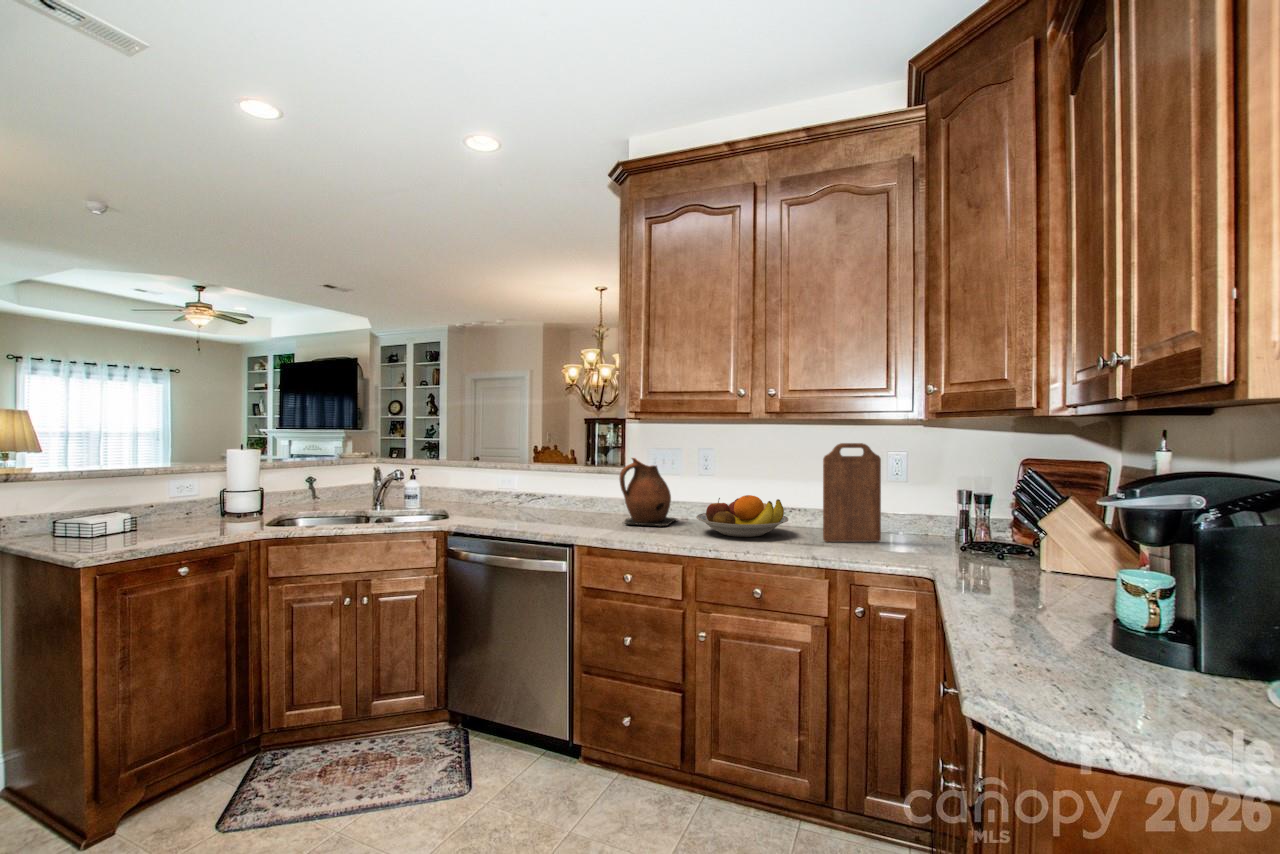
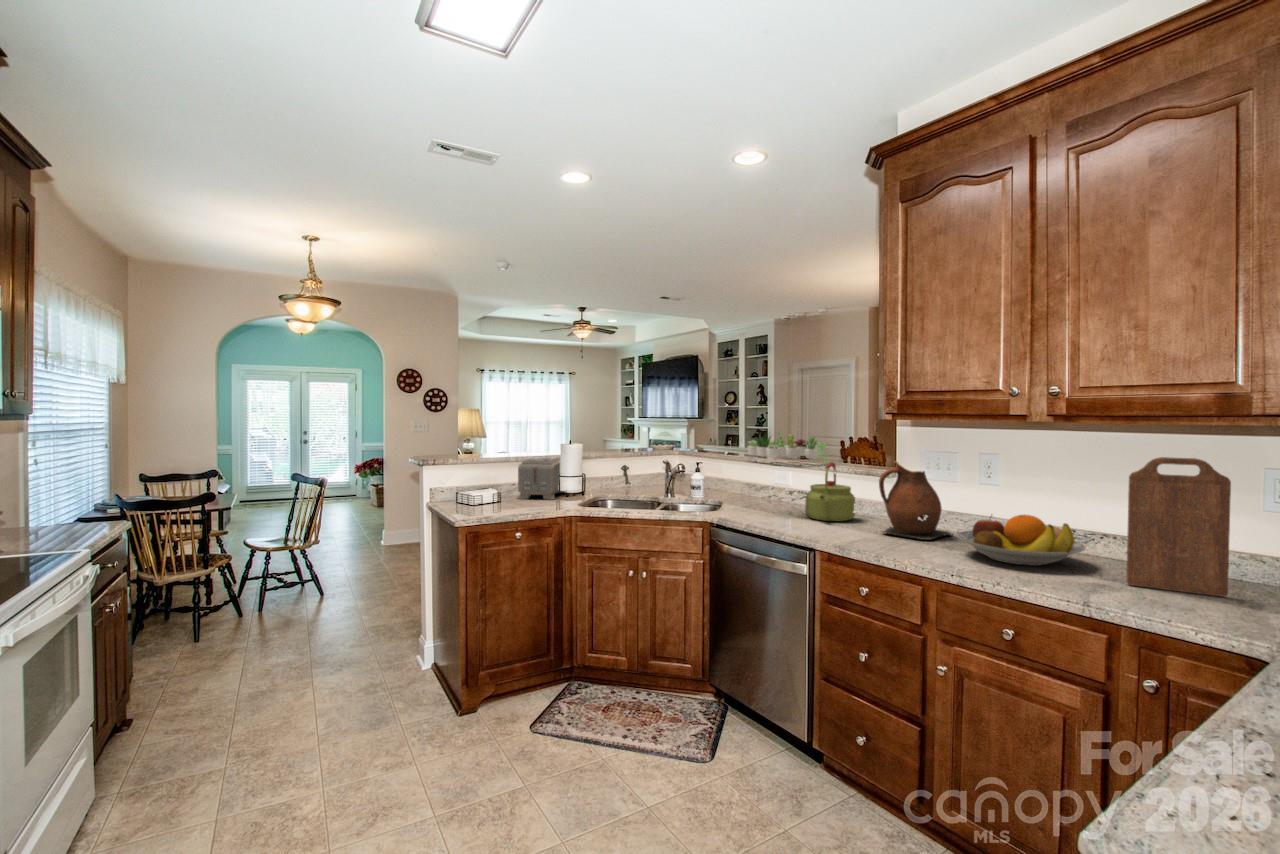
succulent plant: none [470,431,552,466] -> present [748,431,829,464]
kettle: none [542,462,589,519] -> present [805,462,855,521]
toaster: none [166,472,235,530] -> present [518,458,566,500]

